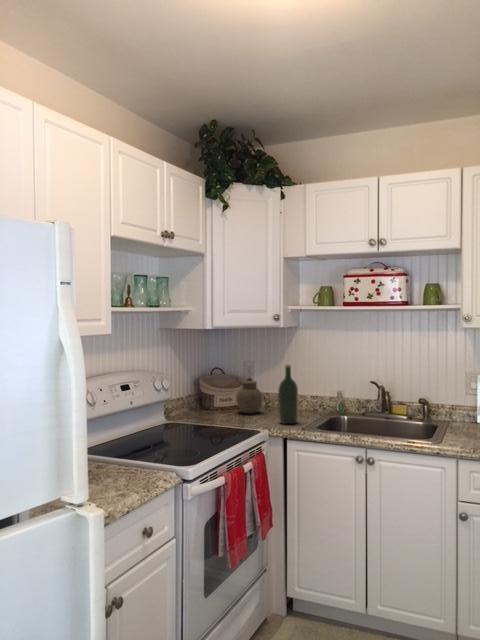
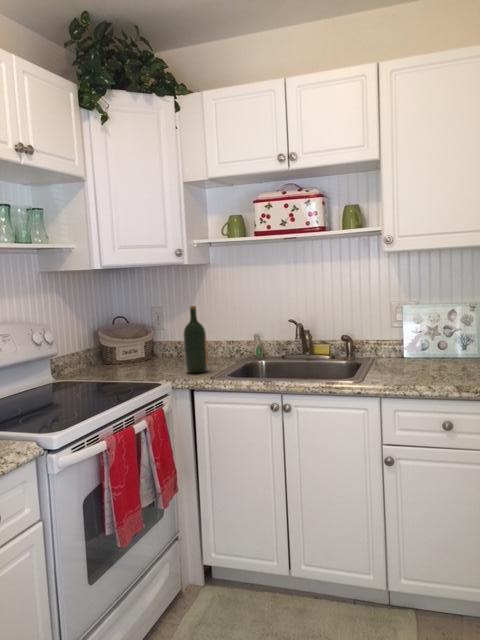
jar: present [236,378,262,414] -> none [141,325,170,365]

